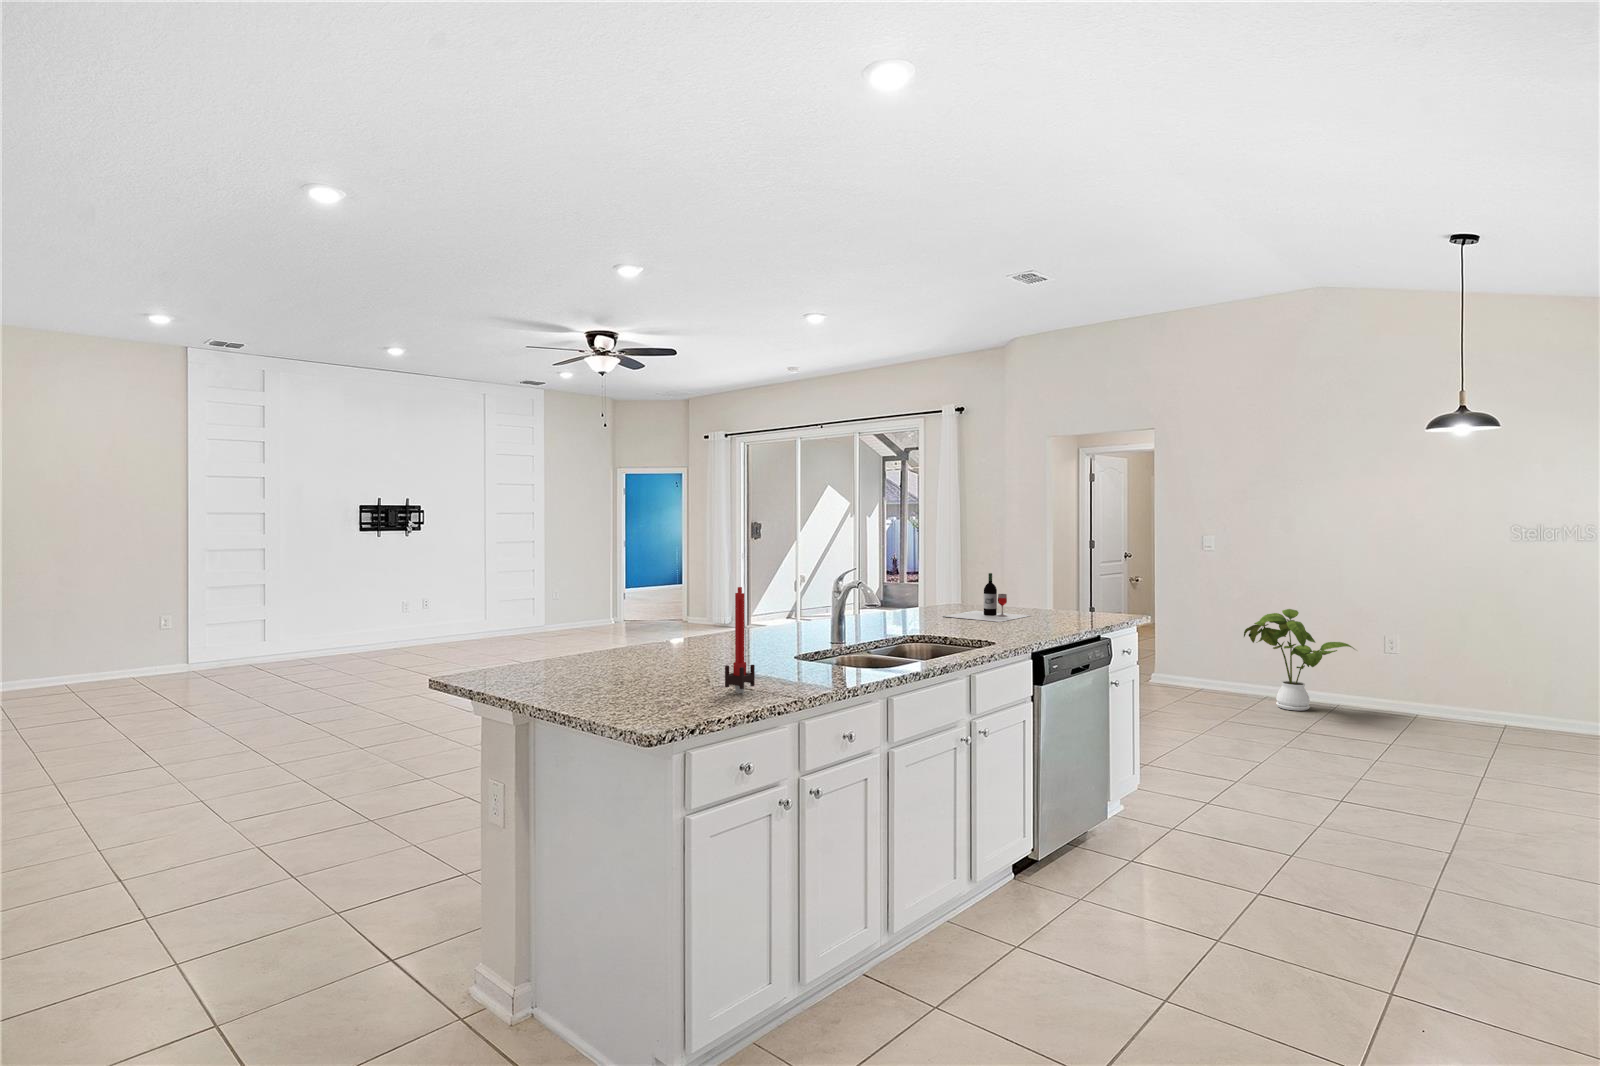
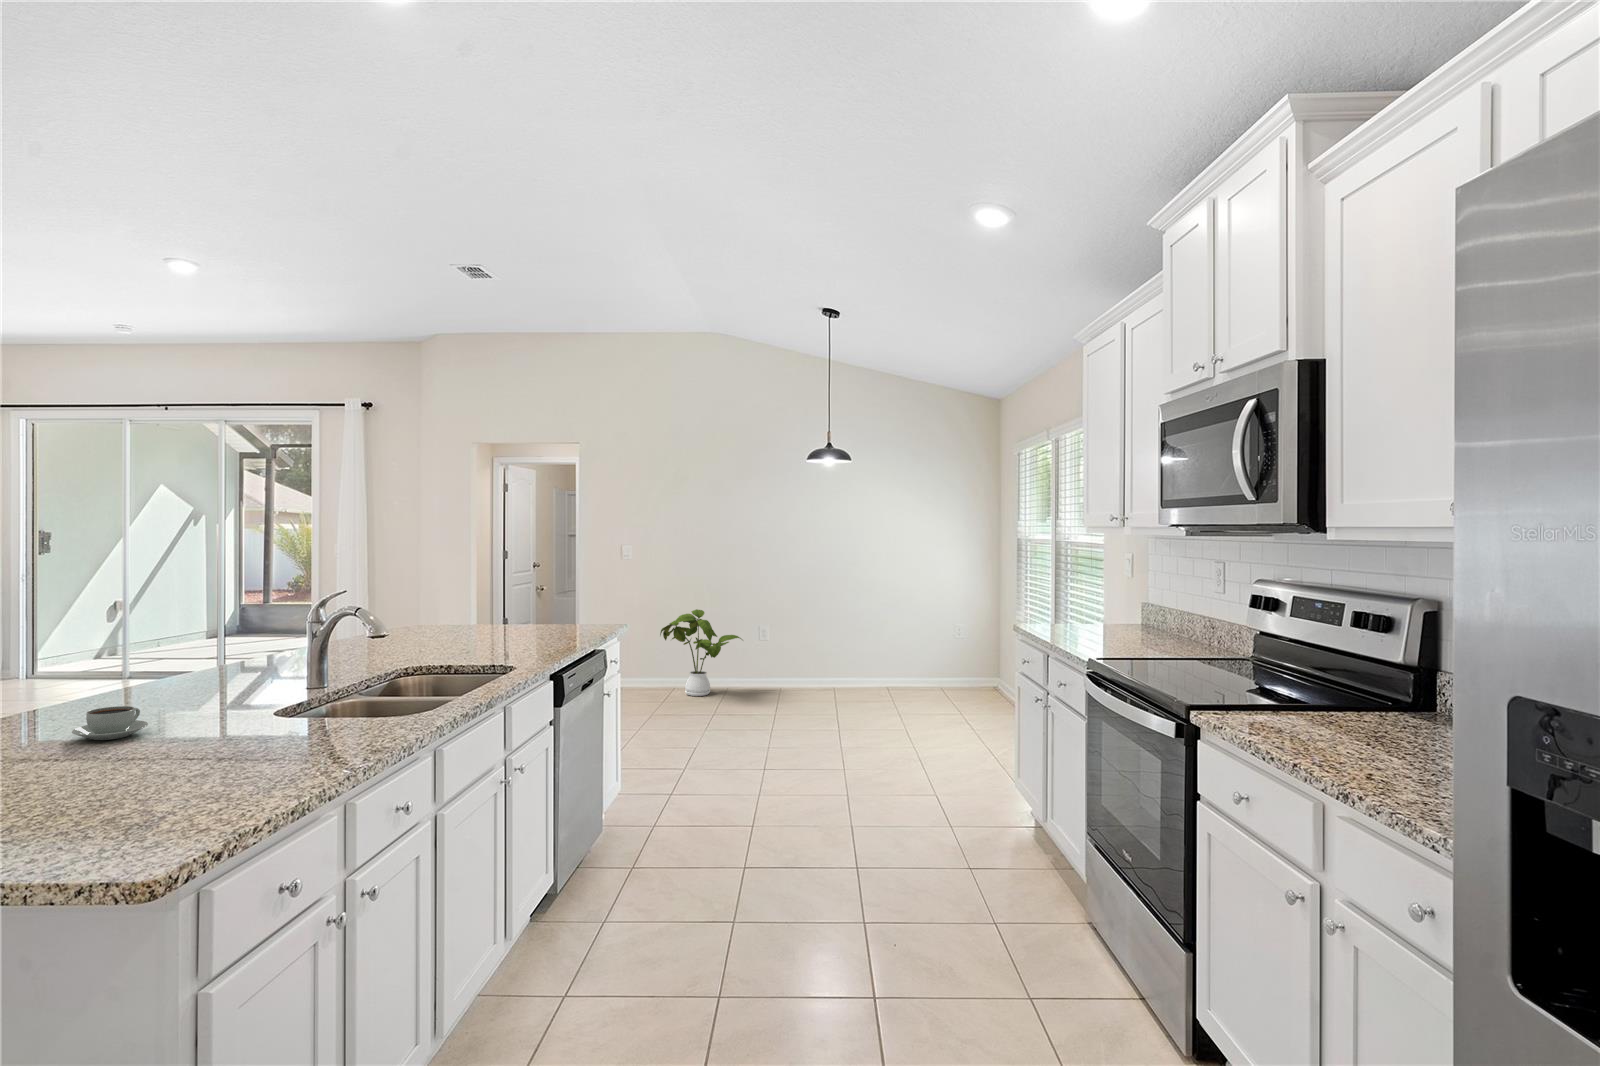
wine bottle: present [945,573,1029,622] -> none [417,590,516,642]
candle: present [725,587,755,693] -> none [221,629,269,779]
coffee cup: none [676,640,716,661] -> present [72,706,148,740]

